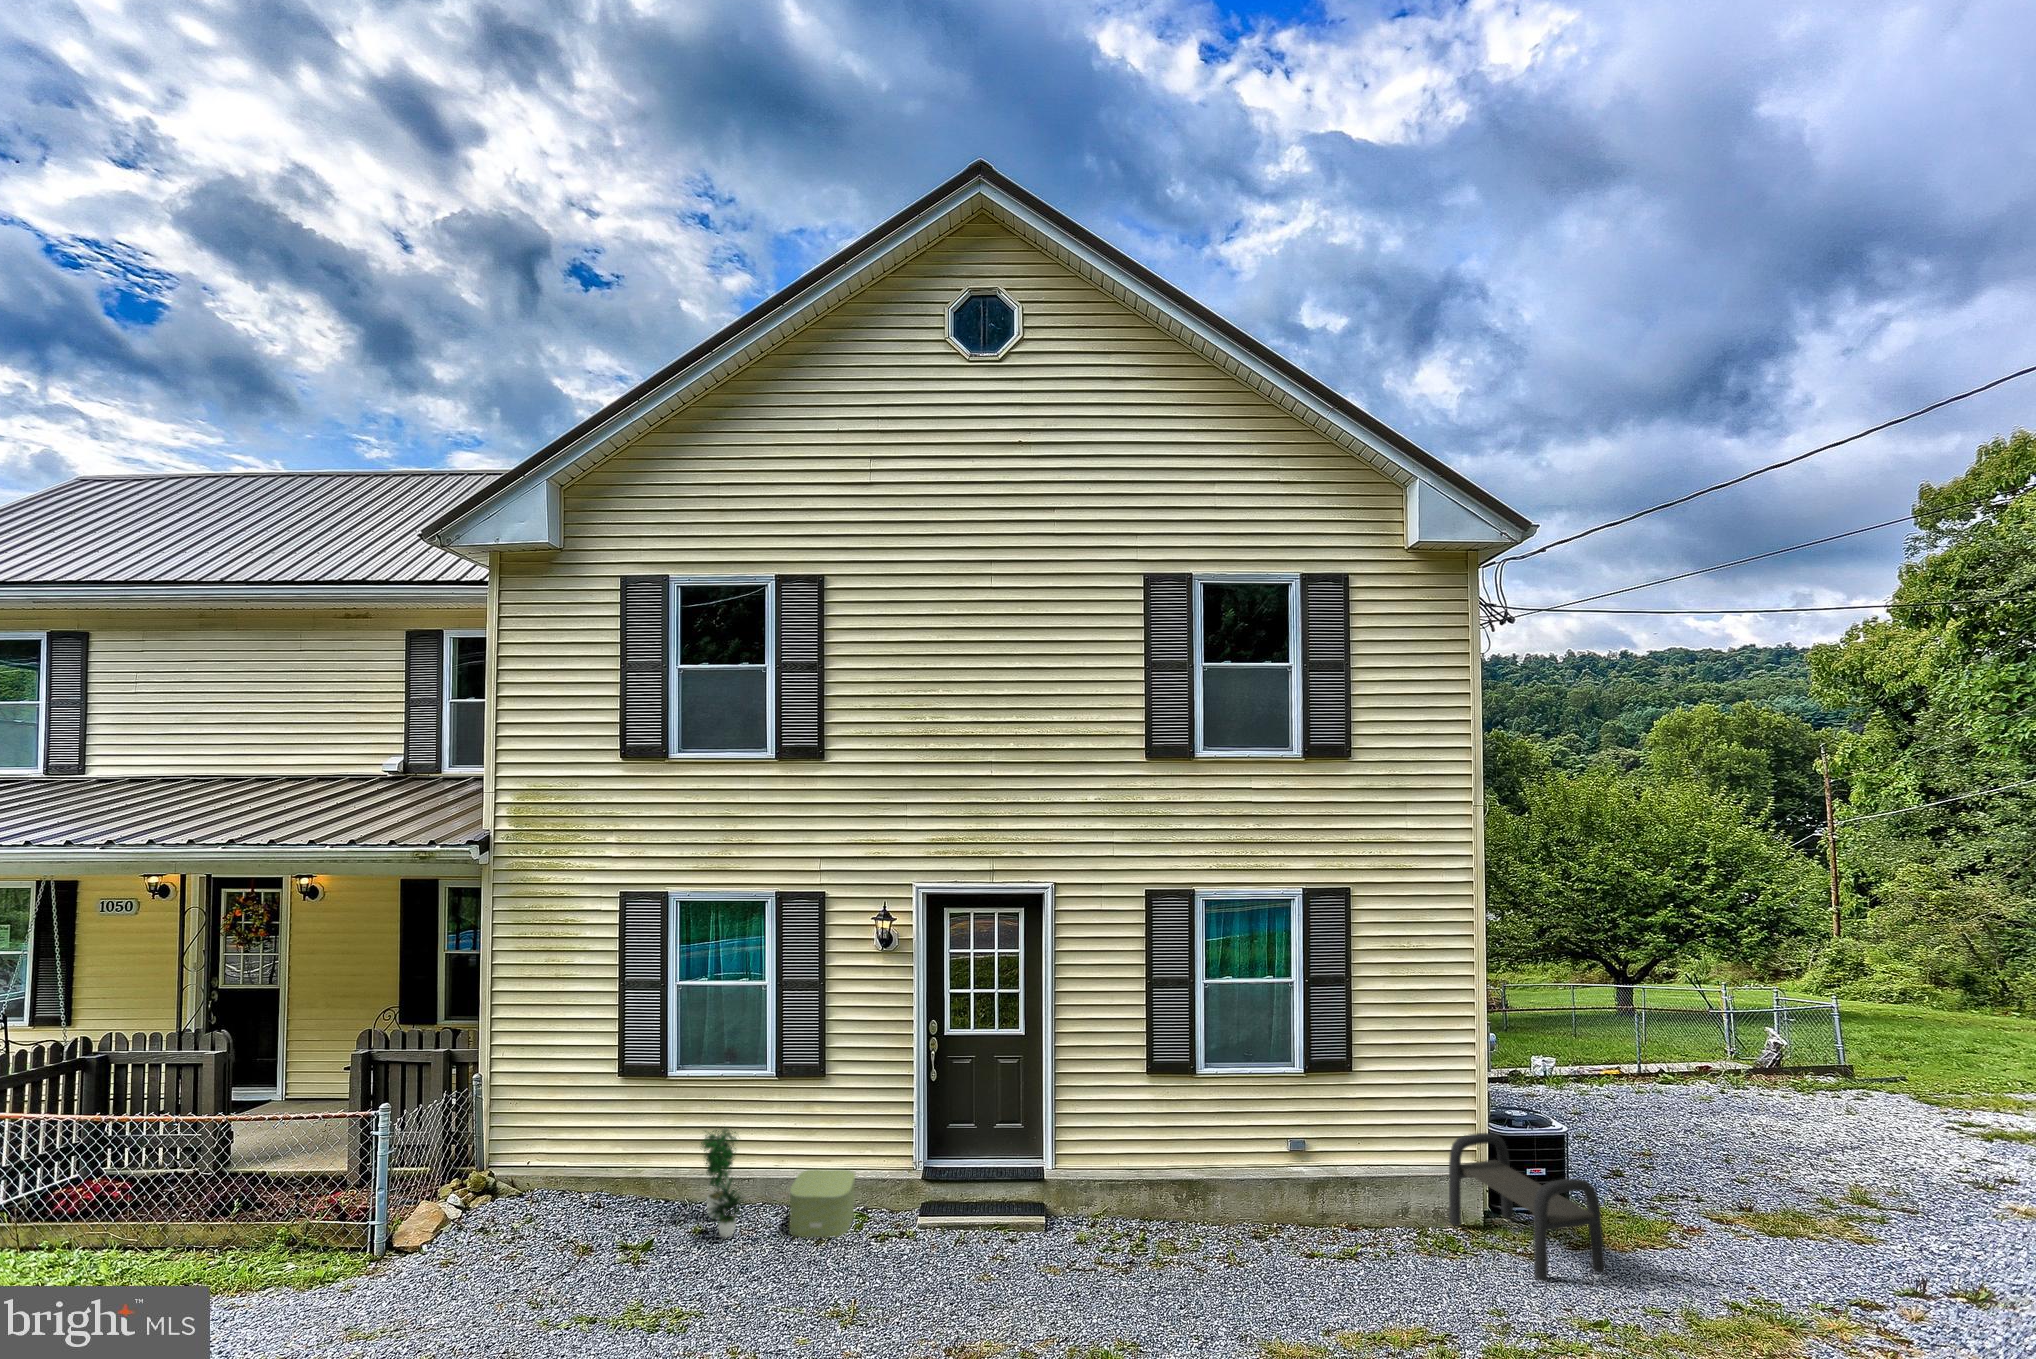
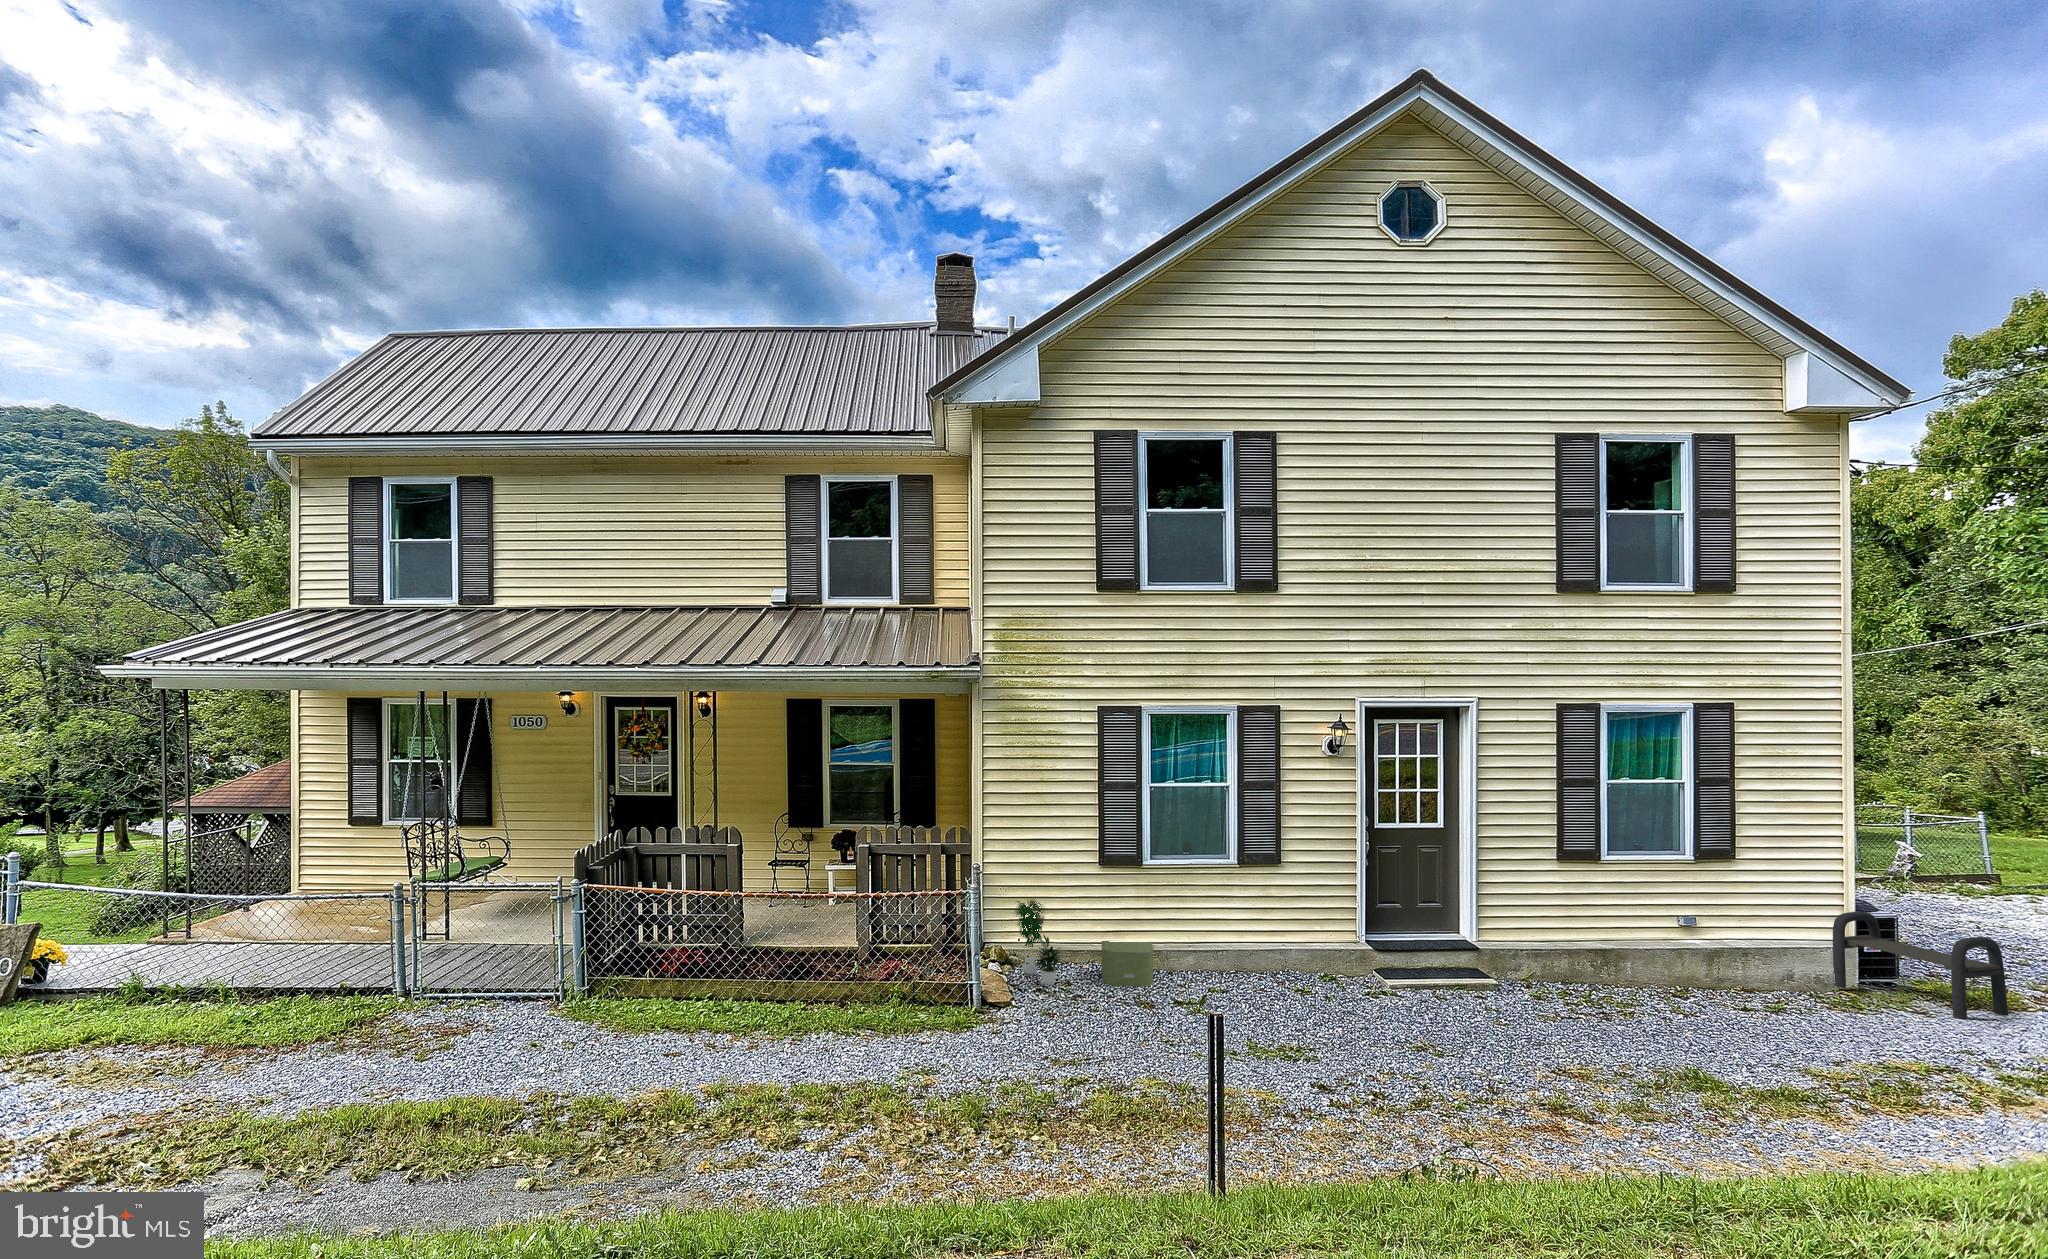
potted plant: present [701,1128,744,1237] -> present [1016,899,1061,984]
storage box: present [789,1169,855,1237] -> present [1101,941,1154,986]

